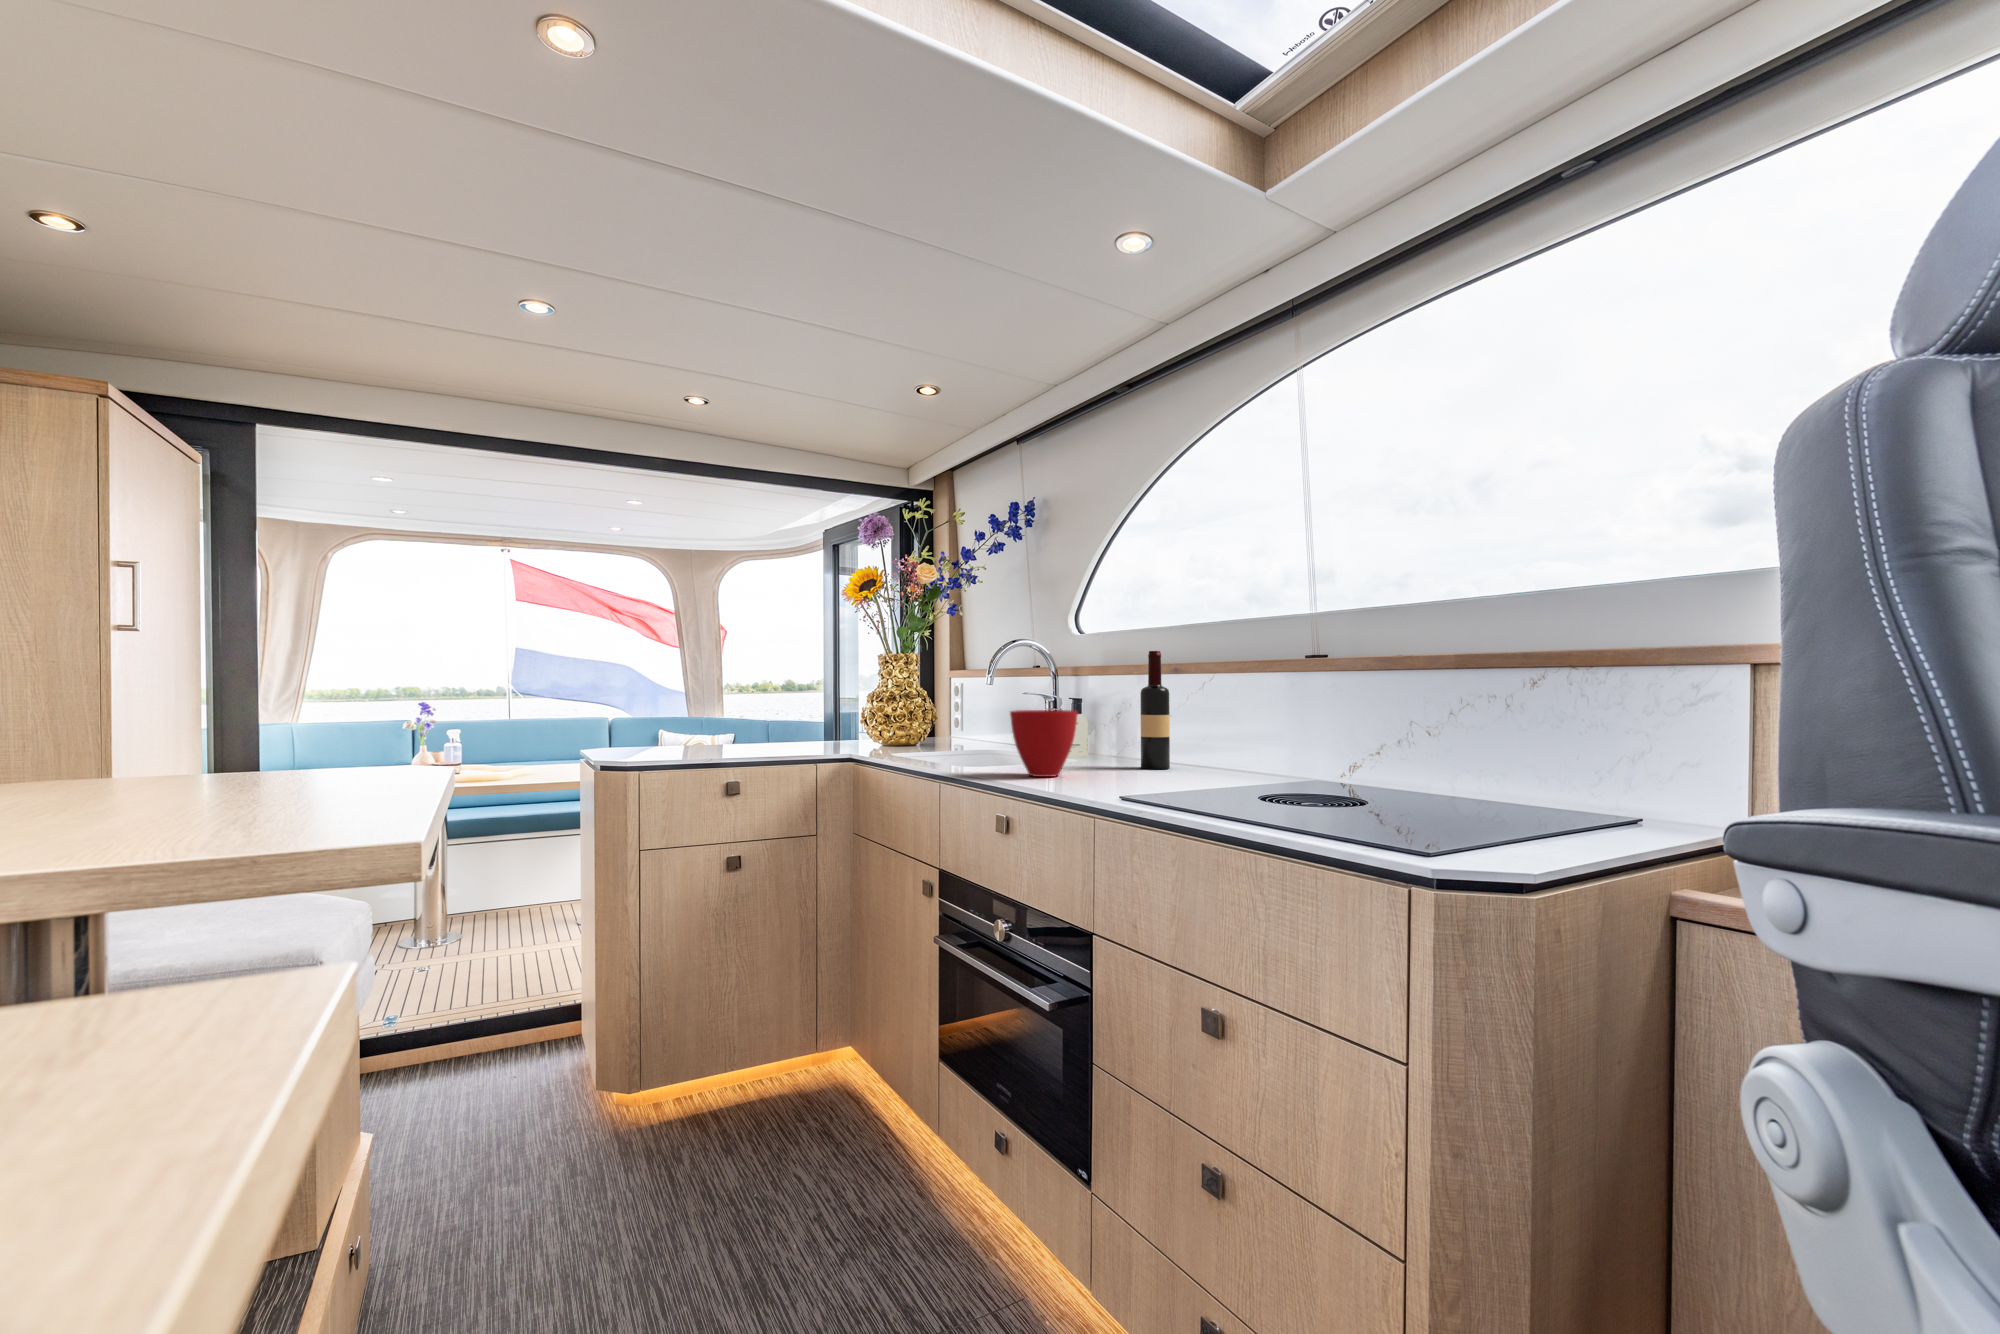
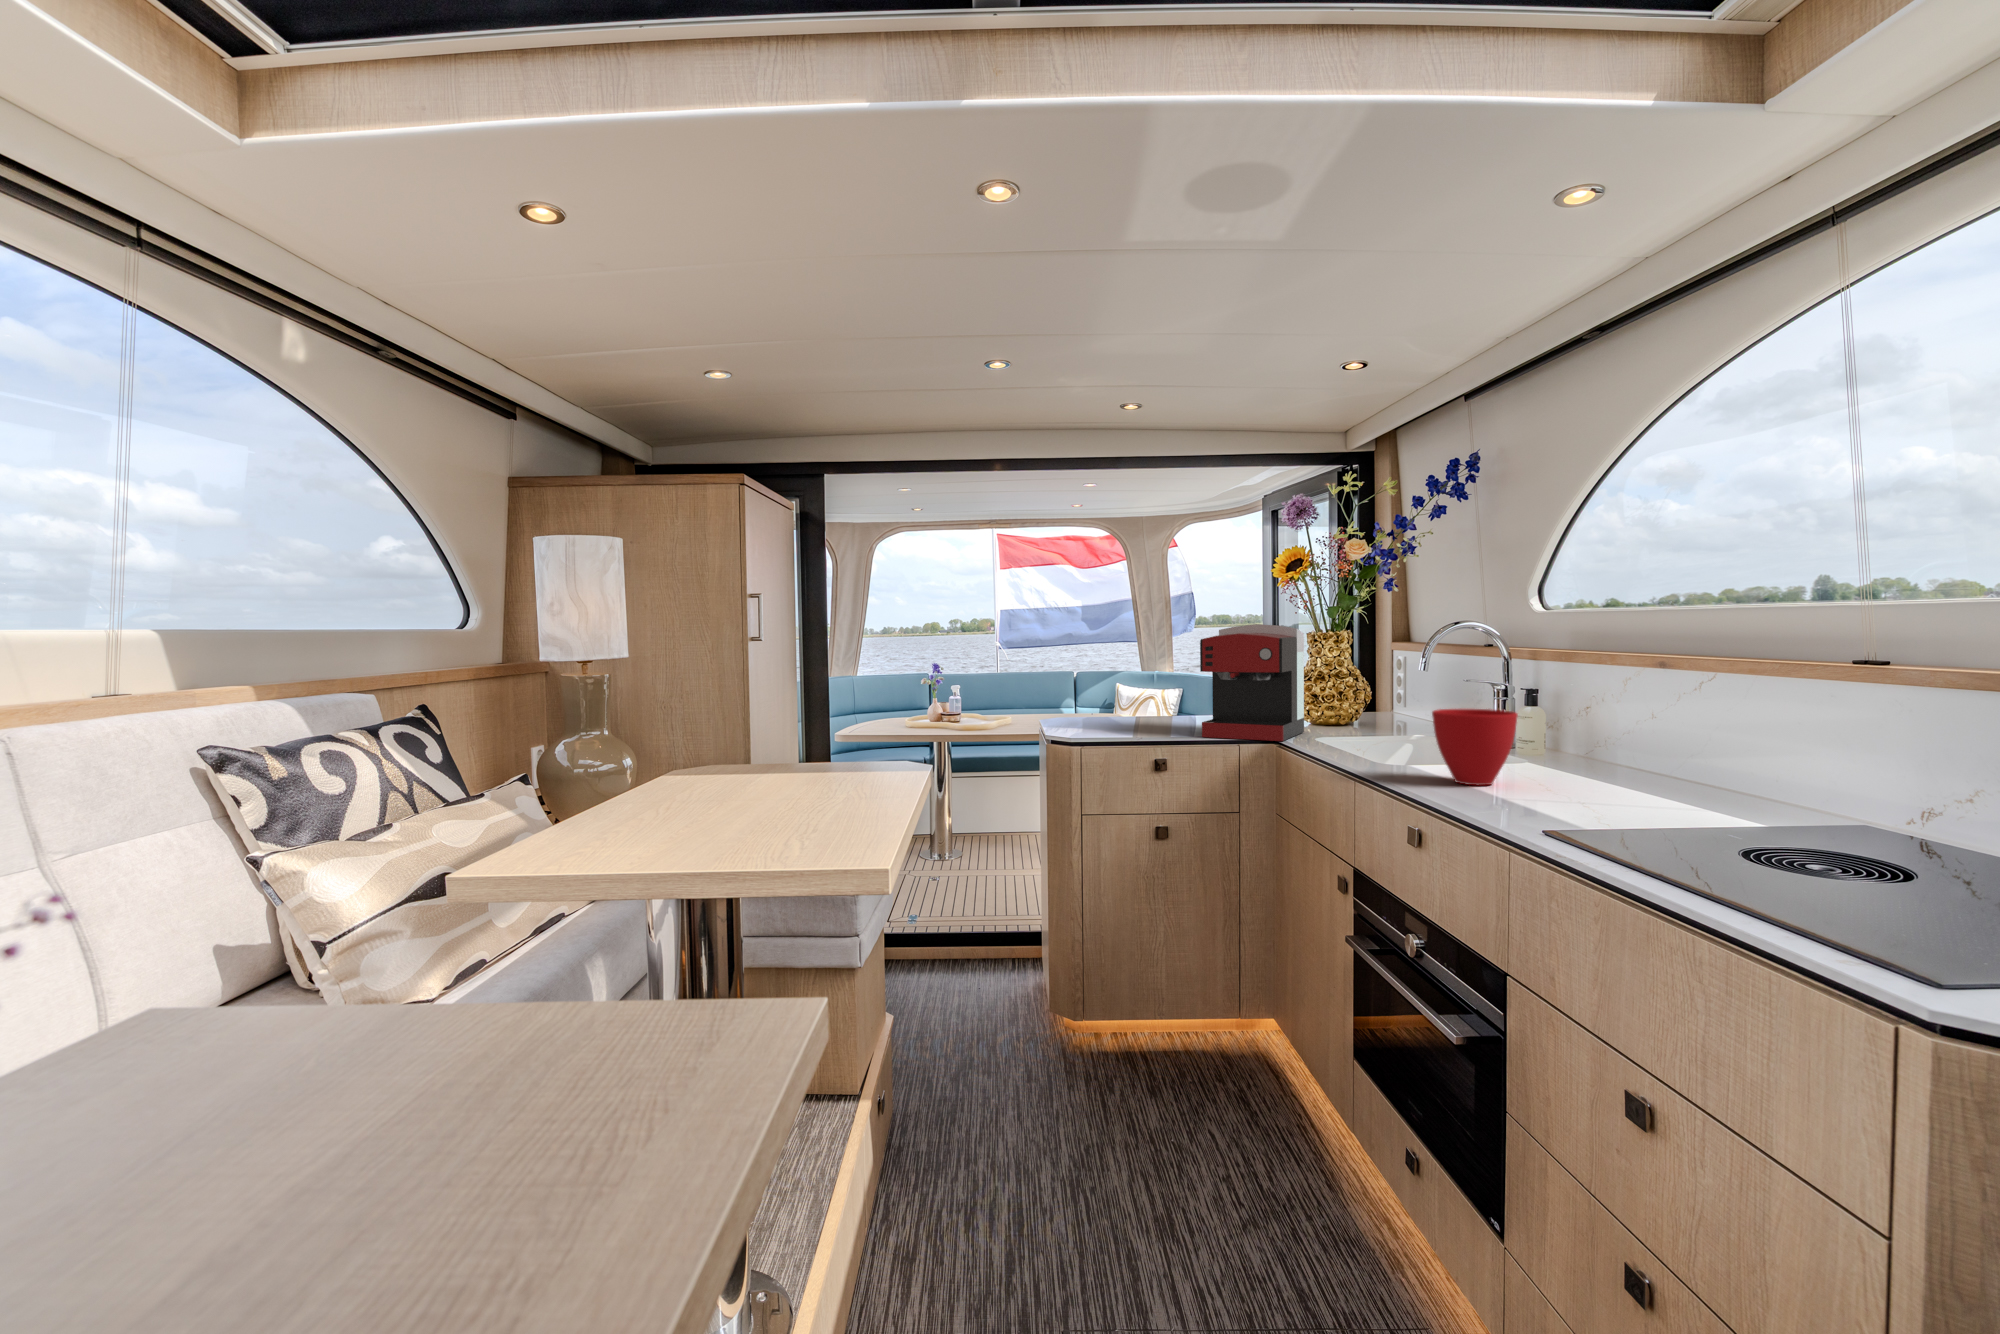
coffee maker: none [780,641,880,757] -> present [1200,624,1304,741]
wine bottle: present [1140,651,1170,769] -> none [1613,639,1657,781]

